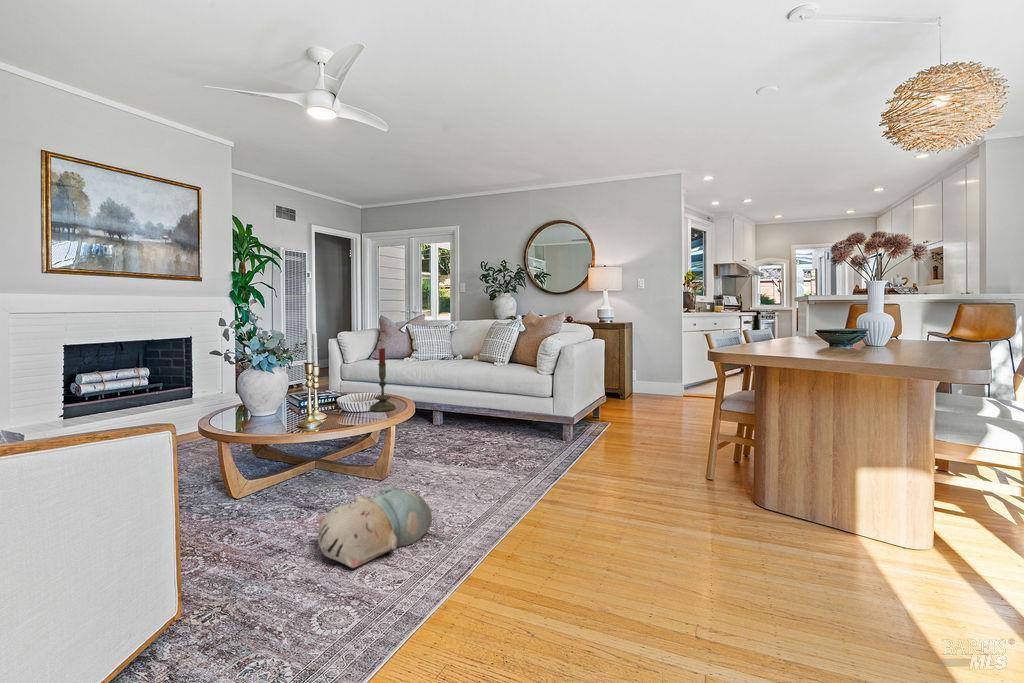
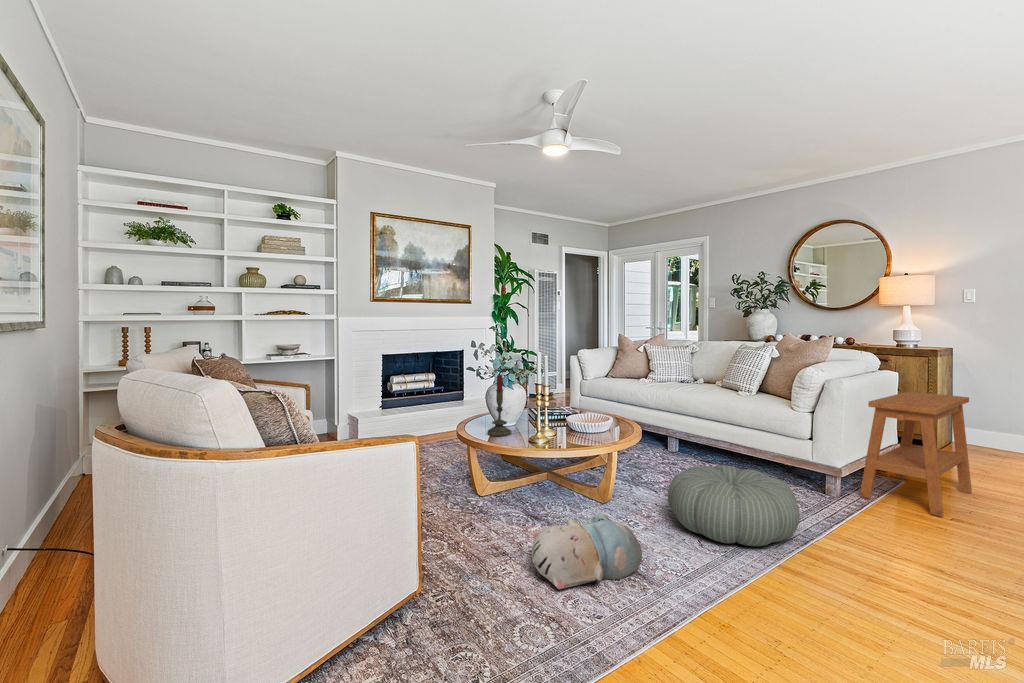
candle: present [370,348,395,412] -> present [488,374,511,436]
side table: none [586,354,652,445] -> present [859,392,972,517]
pouf: none [445,426,553,493] -> present [668,465,800,546]

